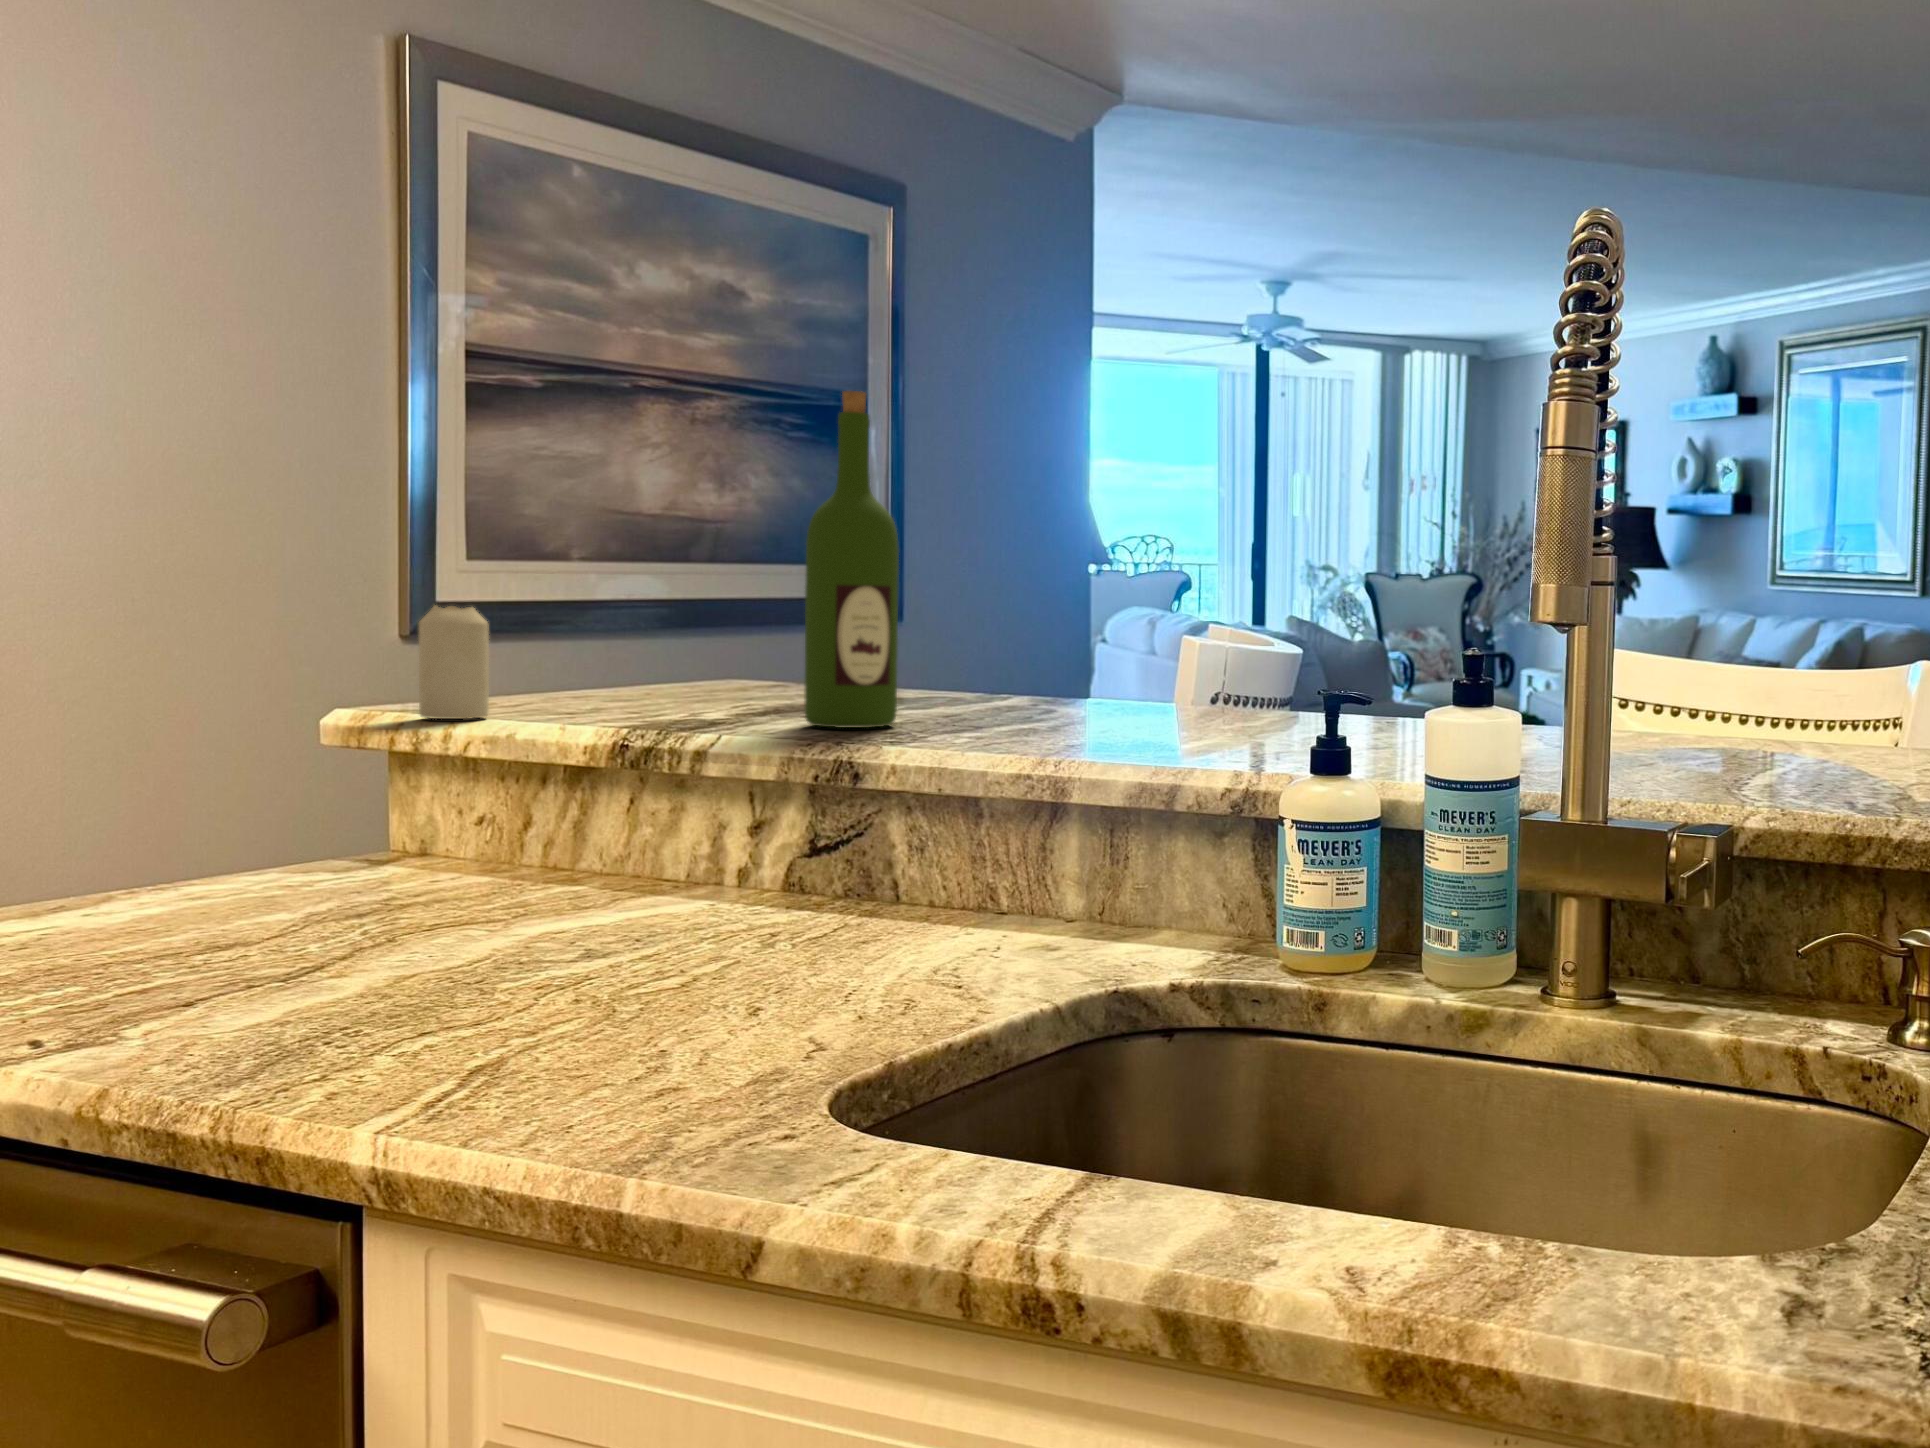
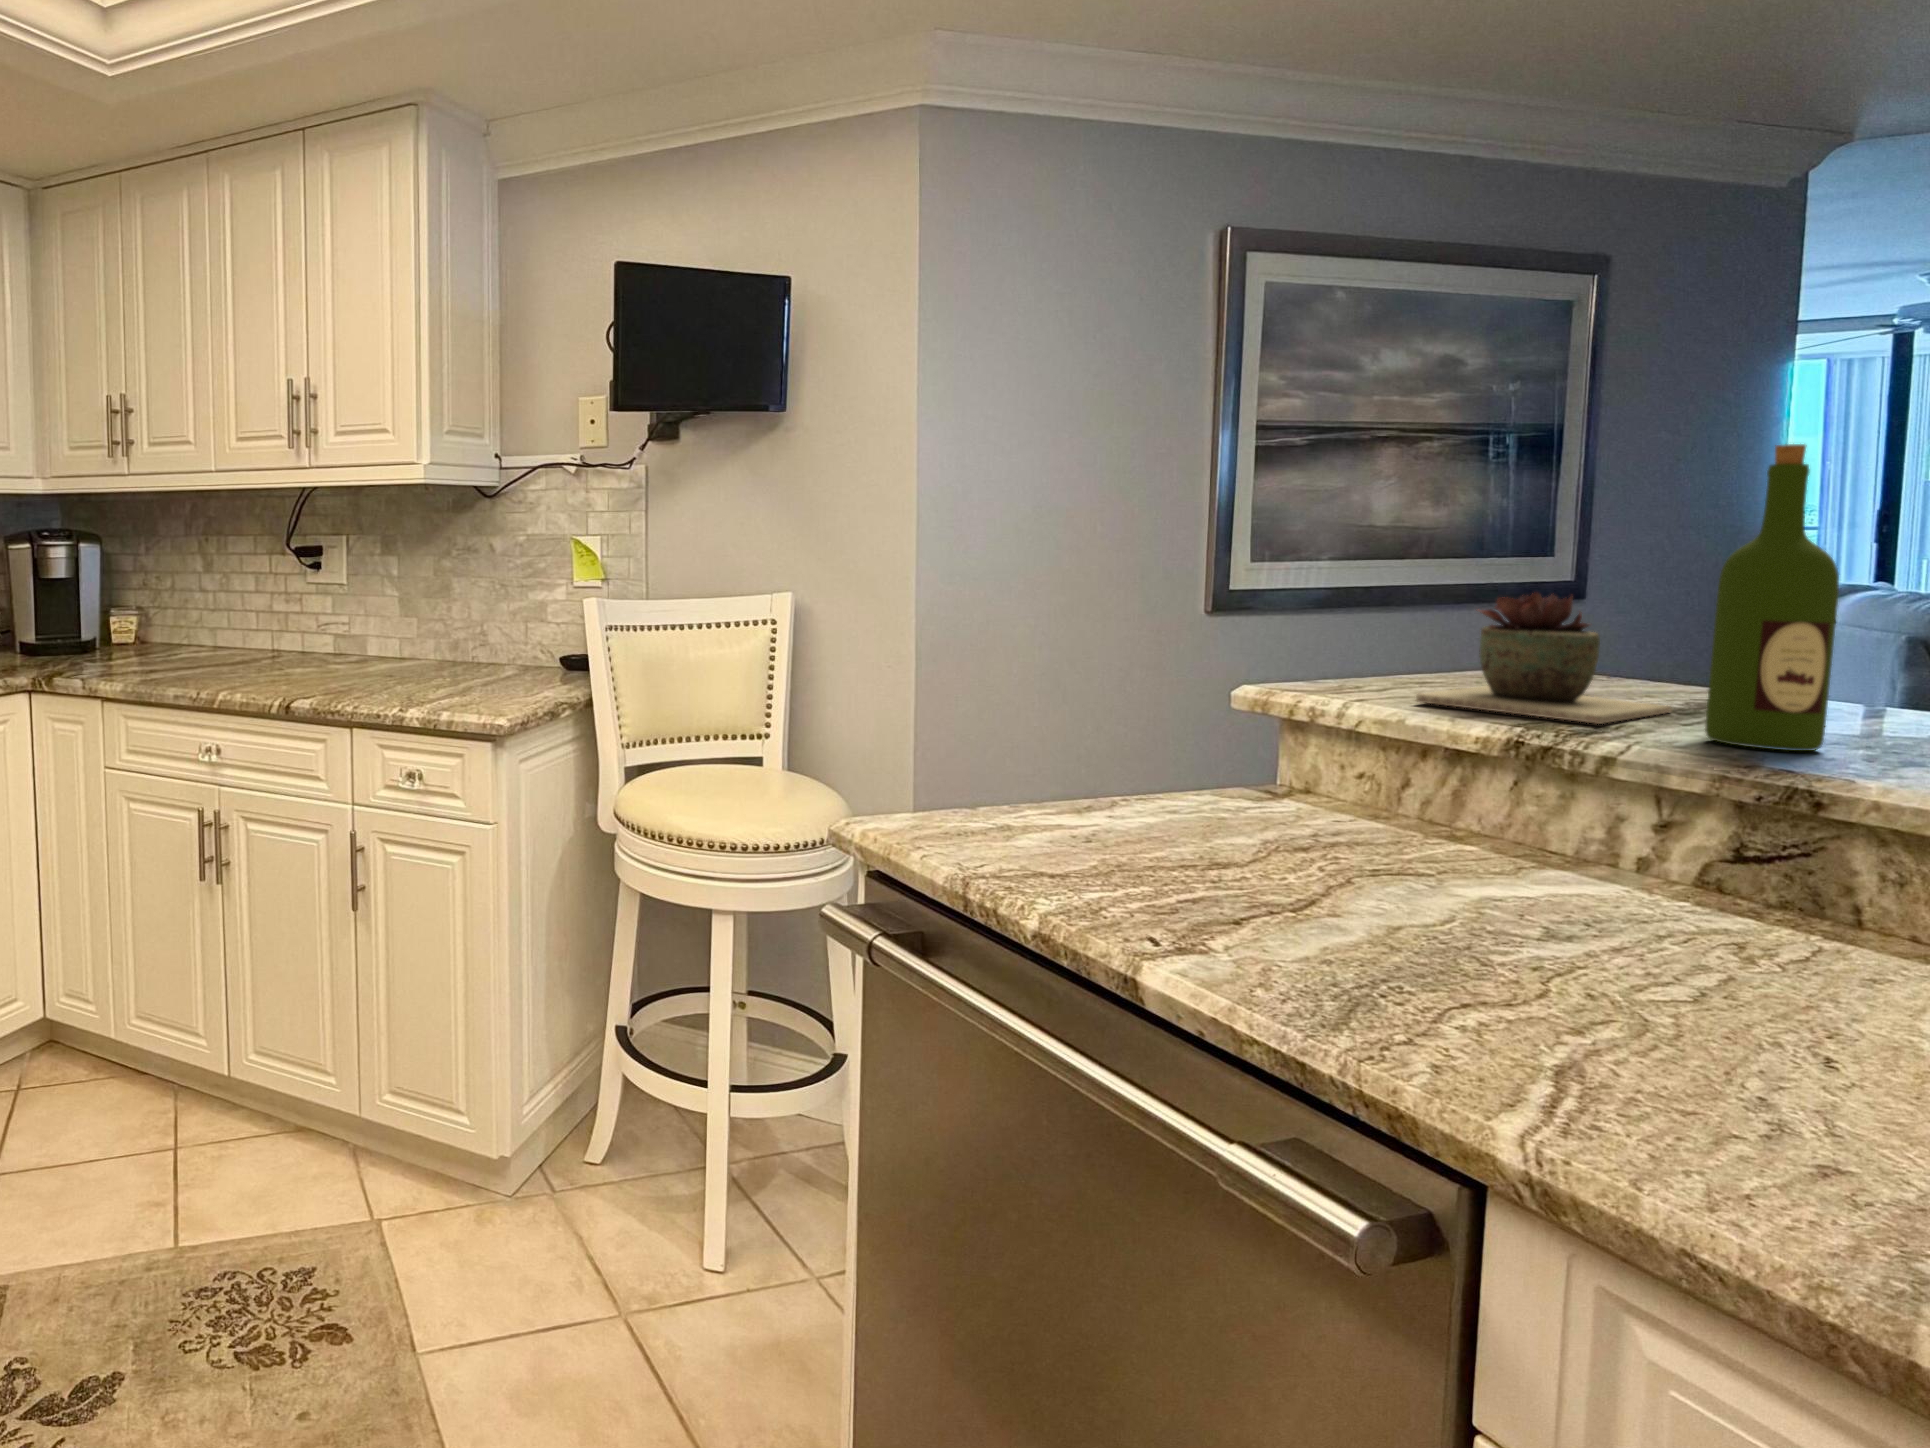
succulent plant: none [542,563,814,719] -> present [1415,593,1672,724]
candle: present [419,606,489,719] -> none [1319,621,1378,703]

